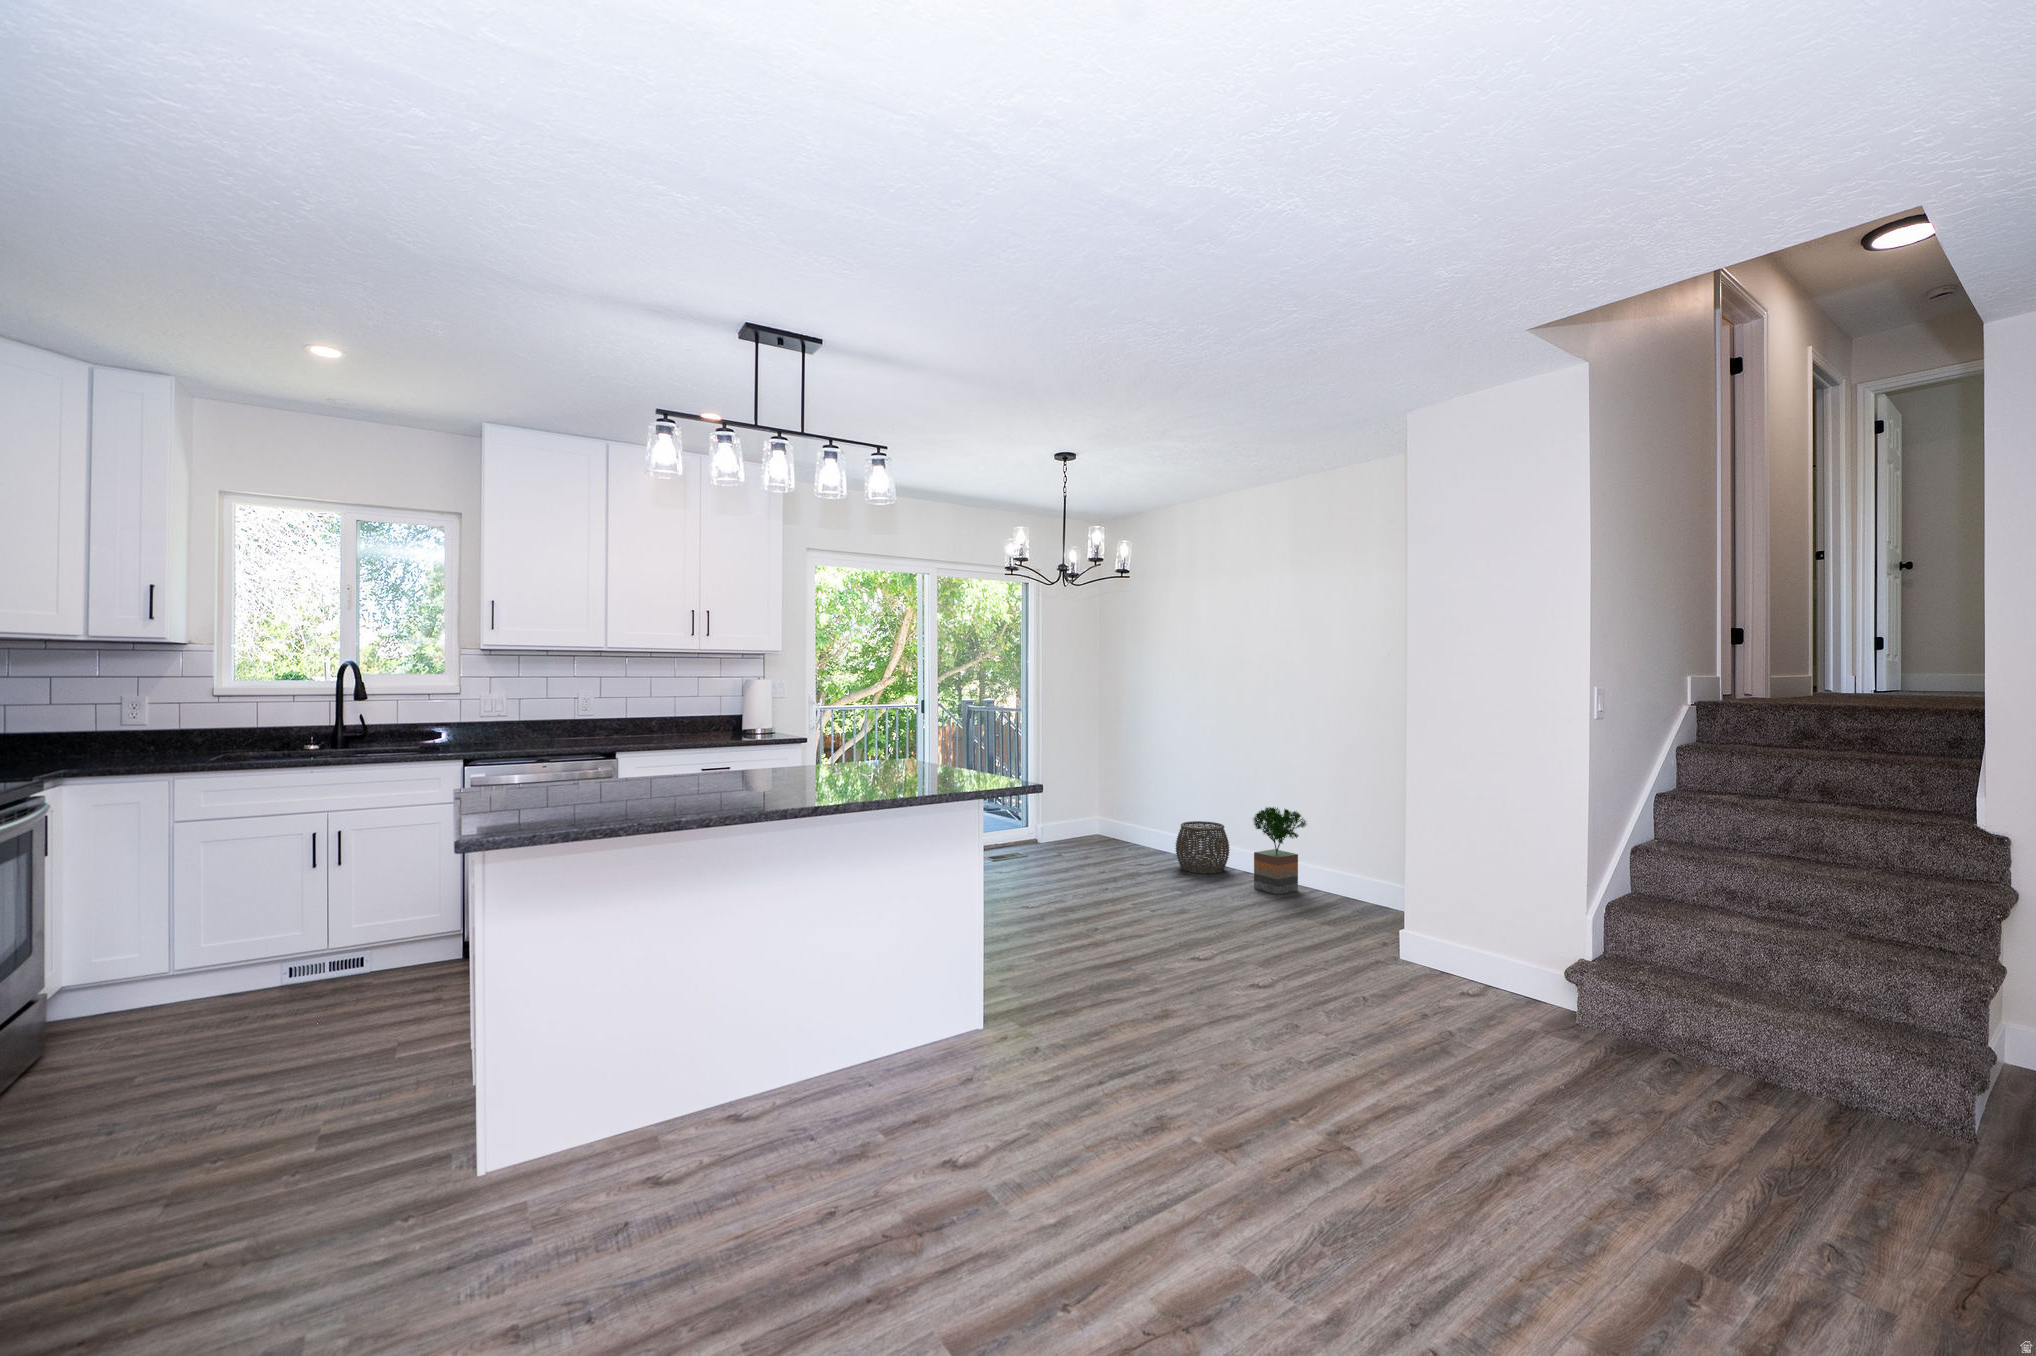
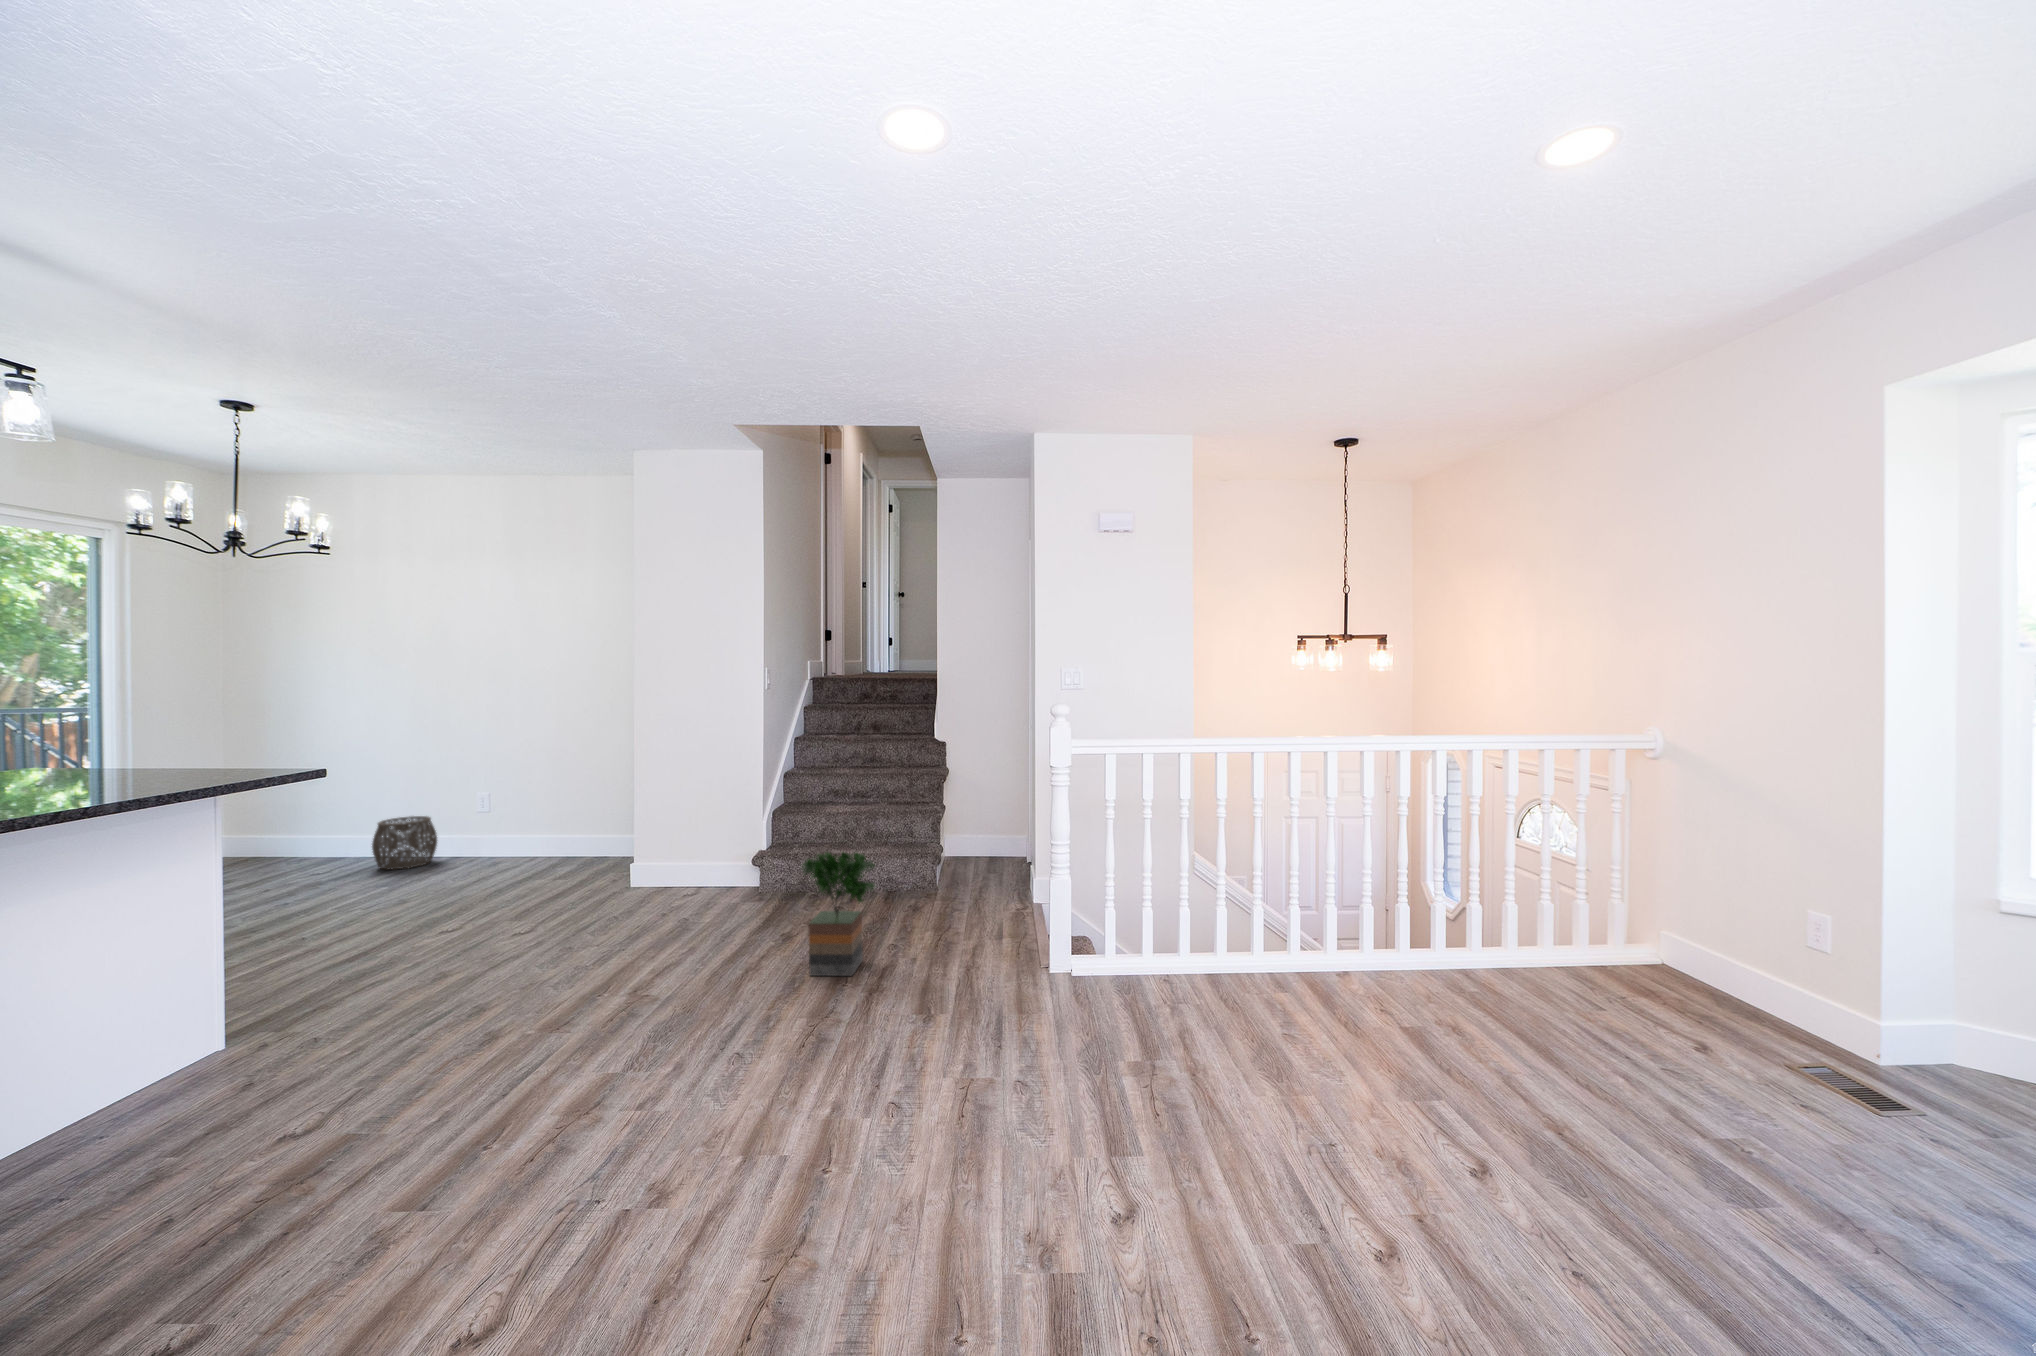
potted tree: present [1253,807,1306,895] -> present [802,852,875,976]

